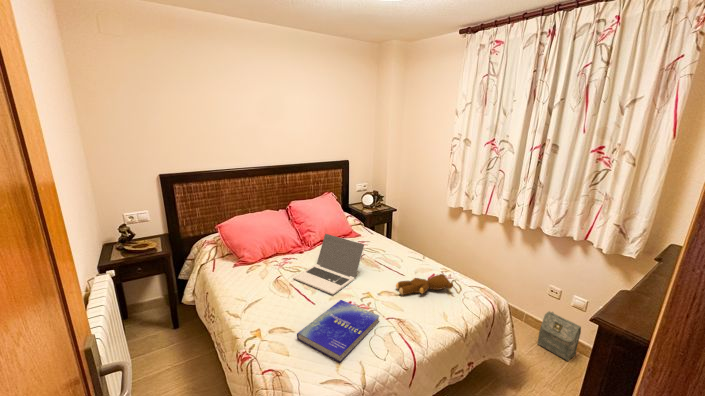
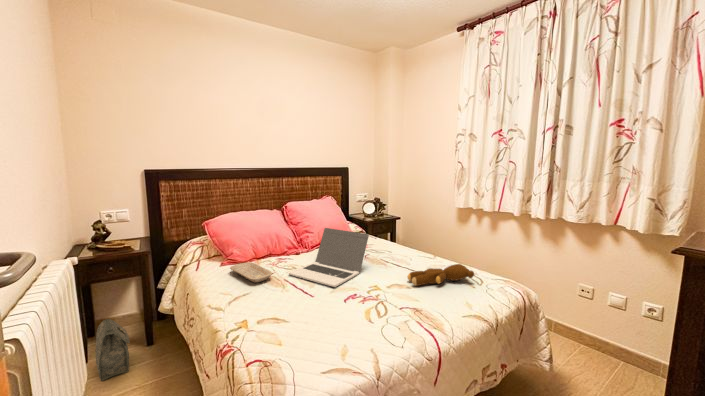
tray: none [242,265,279,288] -> present [230,263,272,283]
book: present [297,300,379,362] -> none [291,290,392,351]
bag: present [537,312,581,361] -> present [96,319,130,381]

